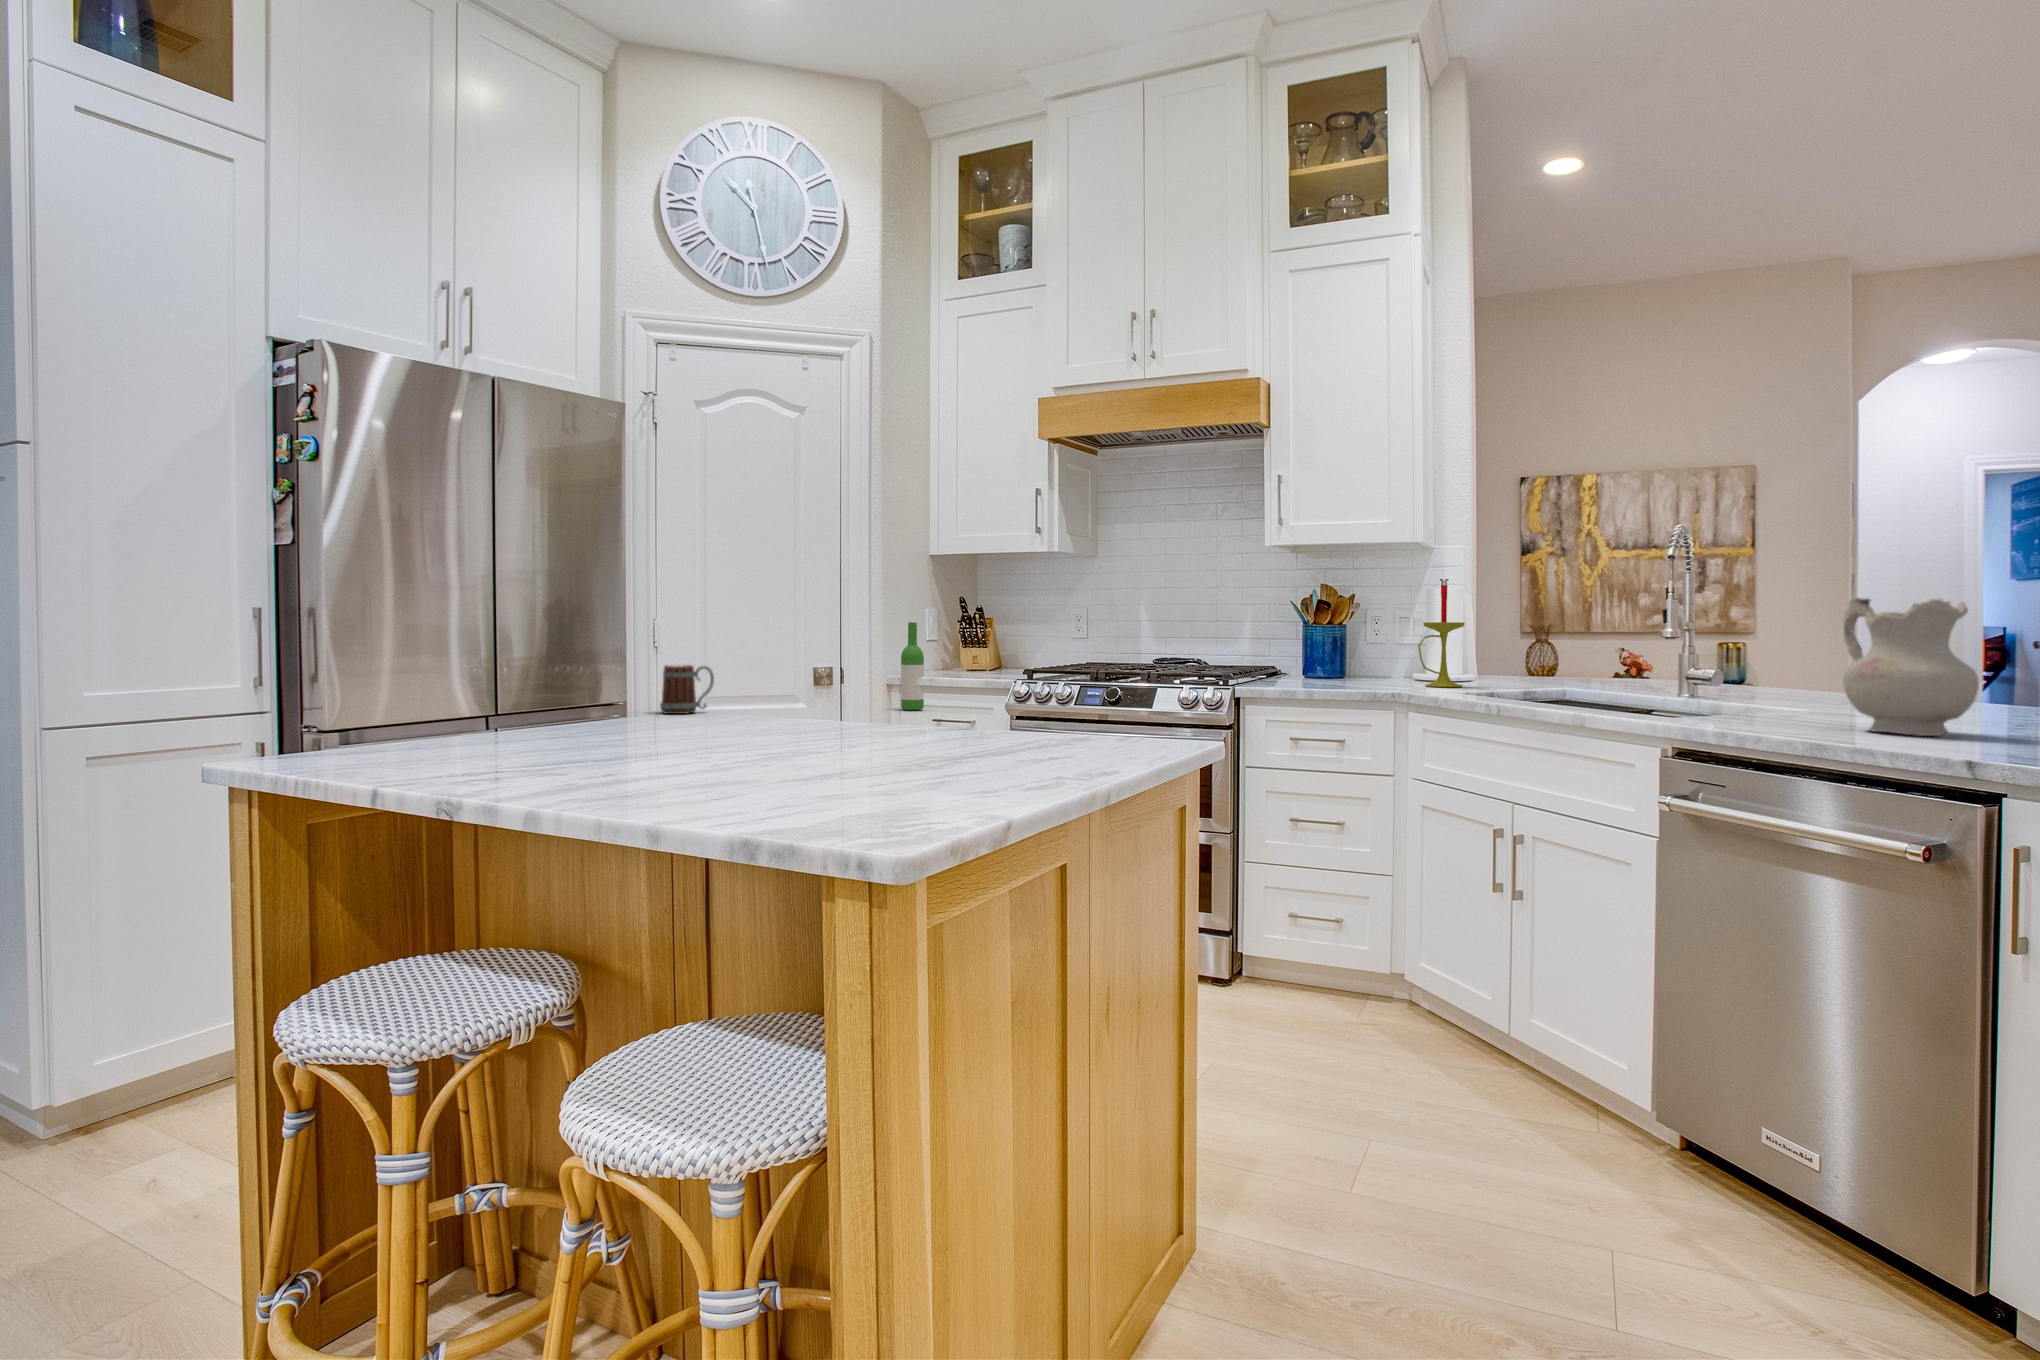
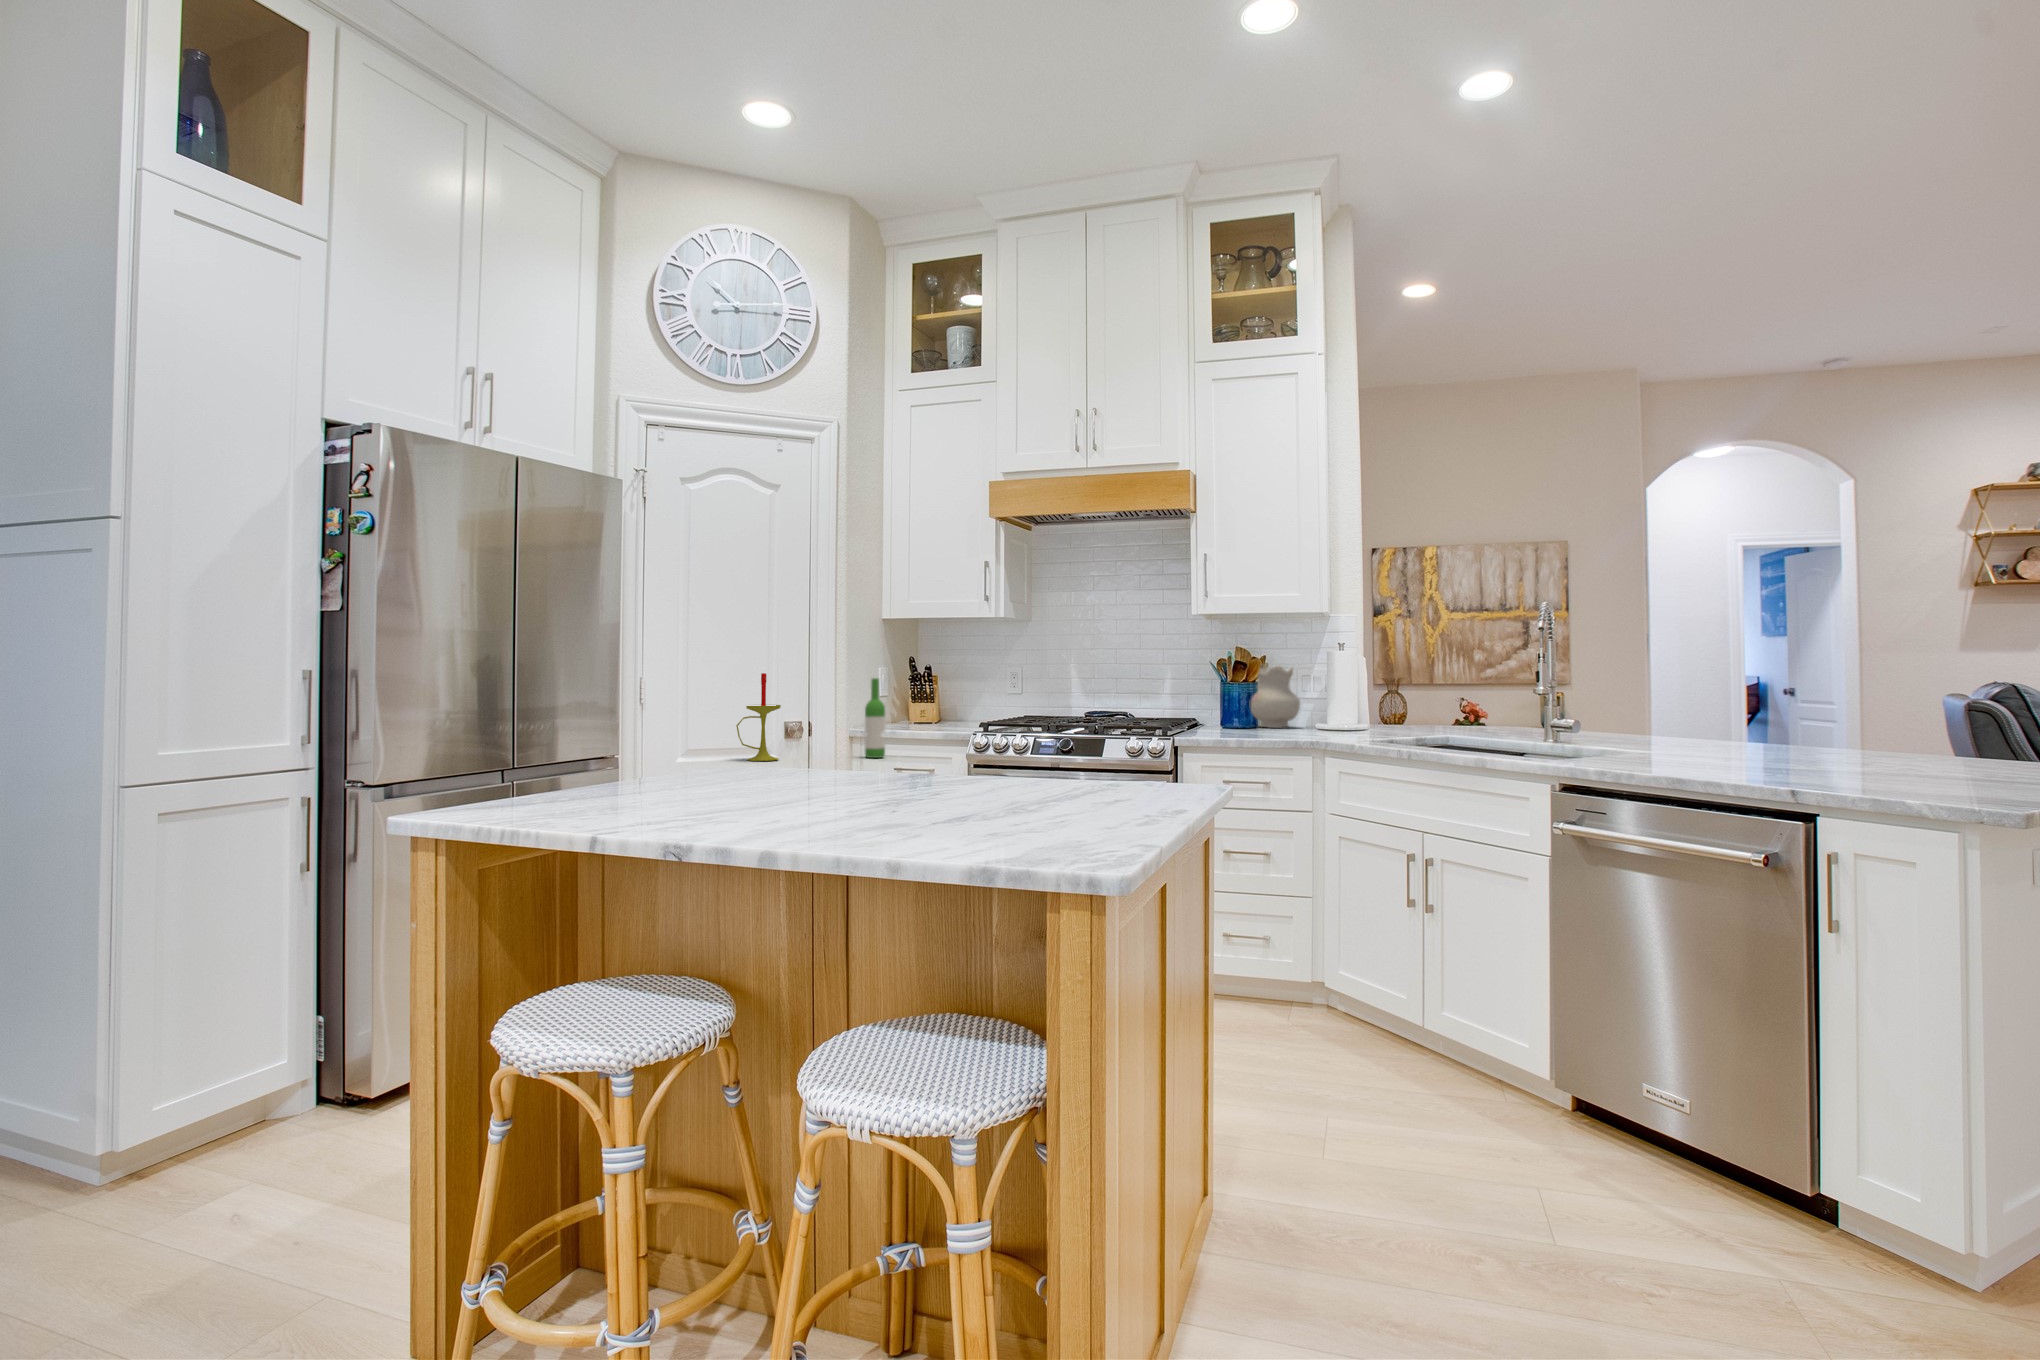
candle: present [1418,585,1465,687] -> present [736,673,781,761]
ceramic pitcher: present [1843,598,1979,736] -> present [1251,665,1300,728]
mug: present [660,665,714,714] -> none [650,719,700,764]

